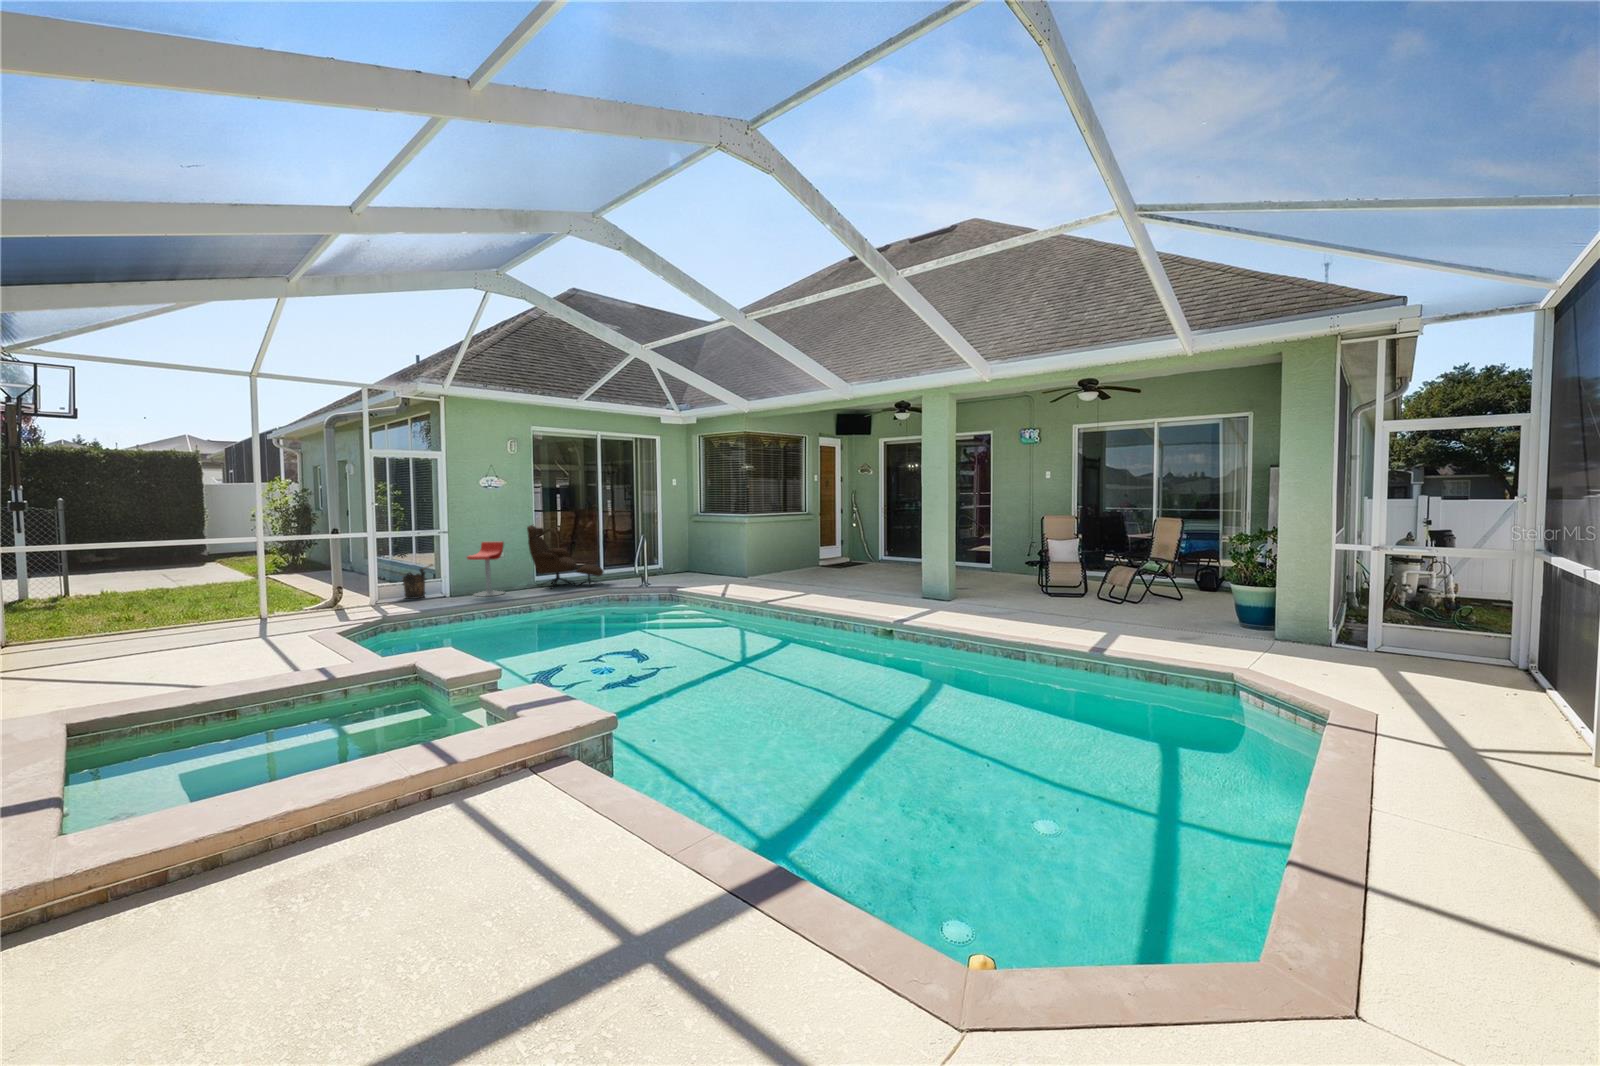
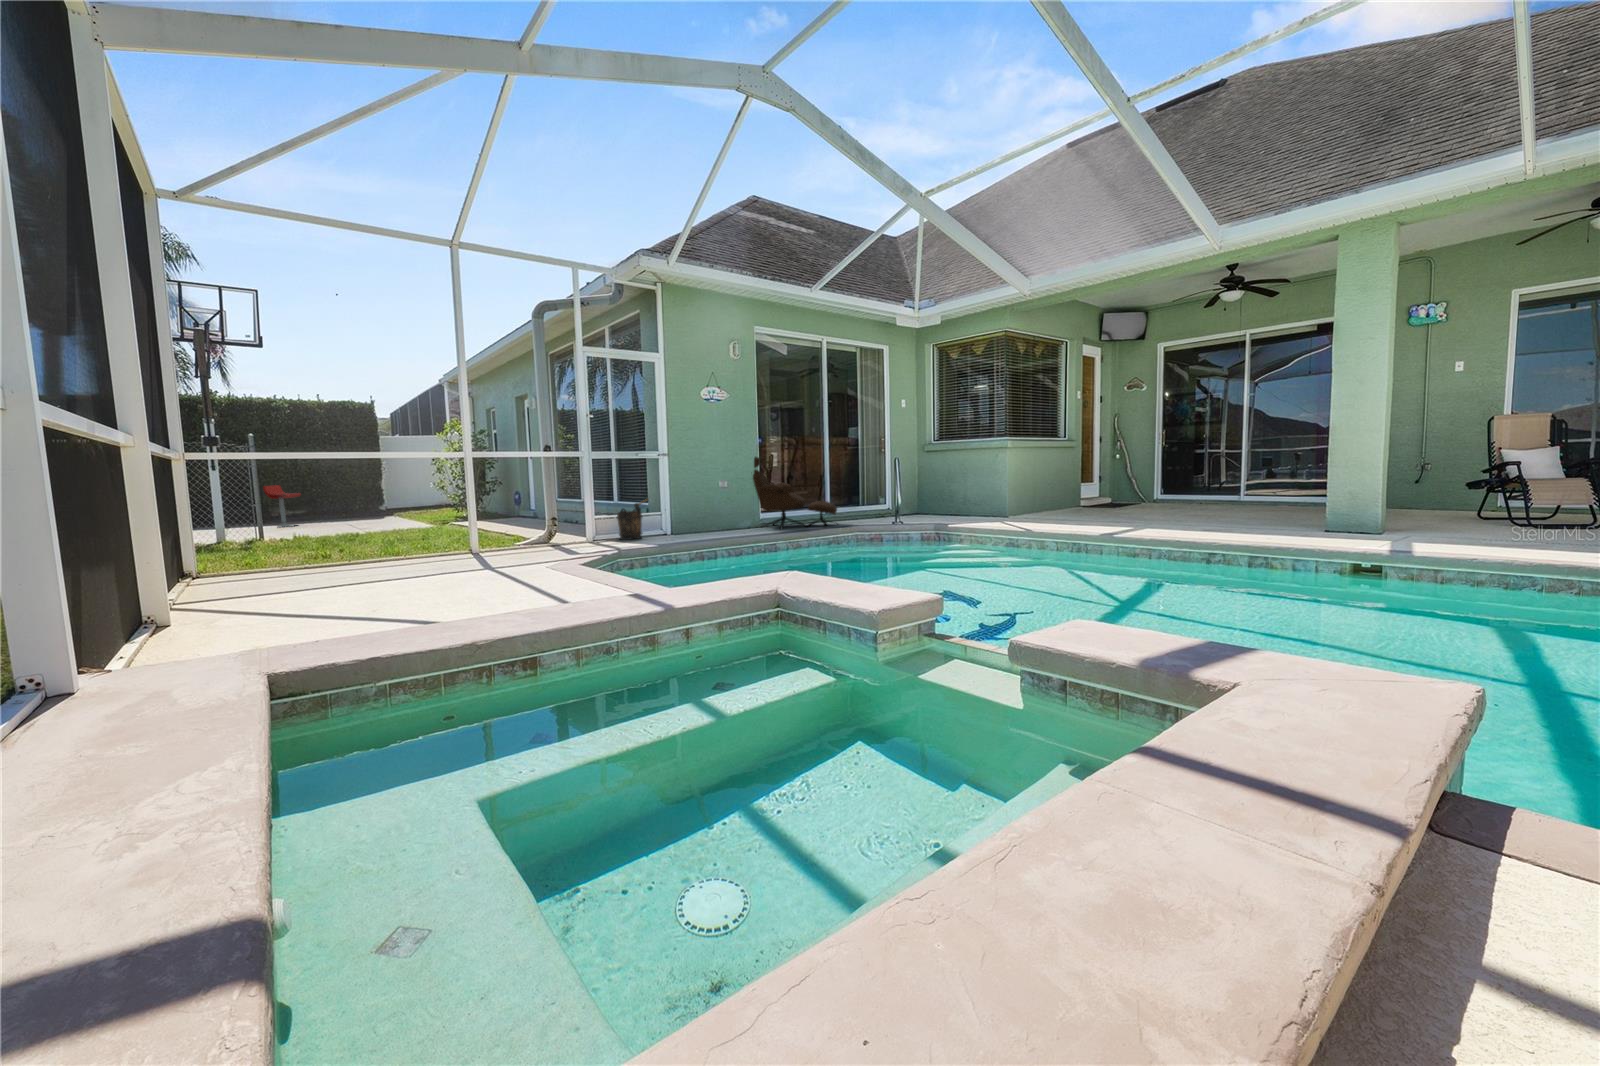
stool: present [467,542,504,597] -> present [263,485,301,527]

